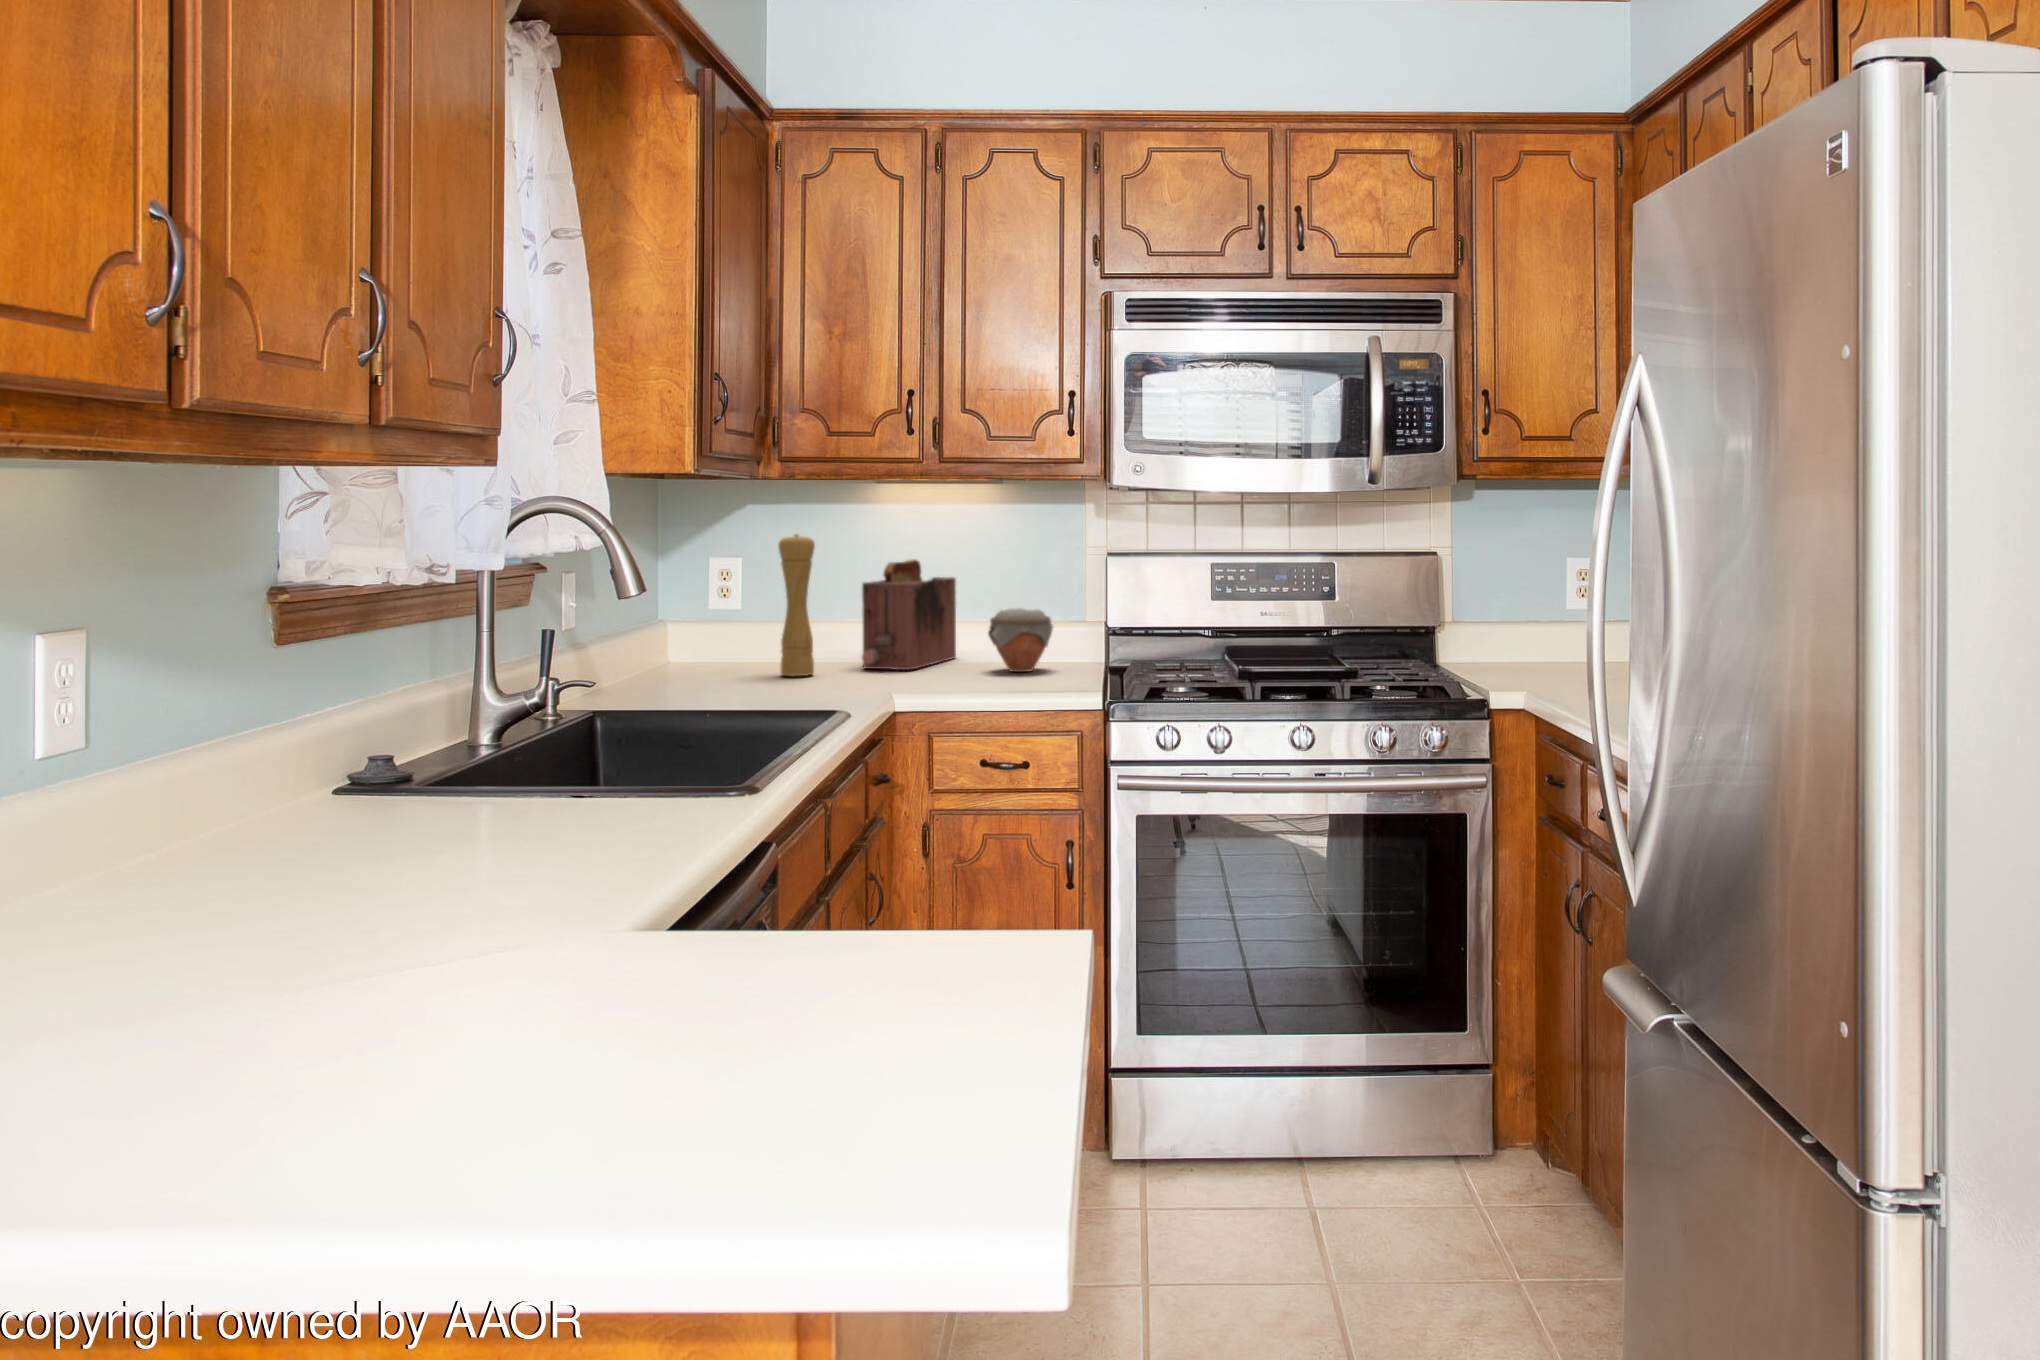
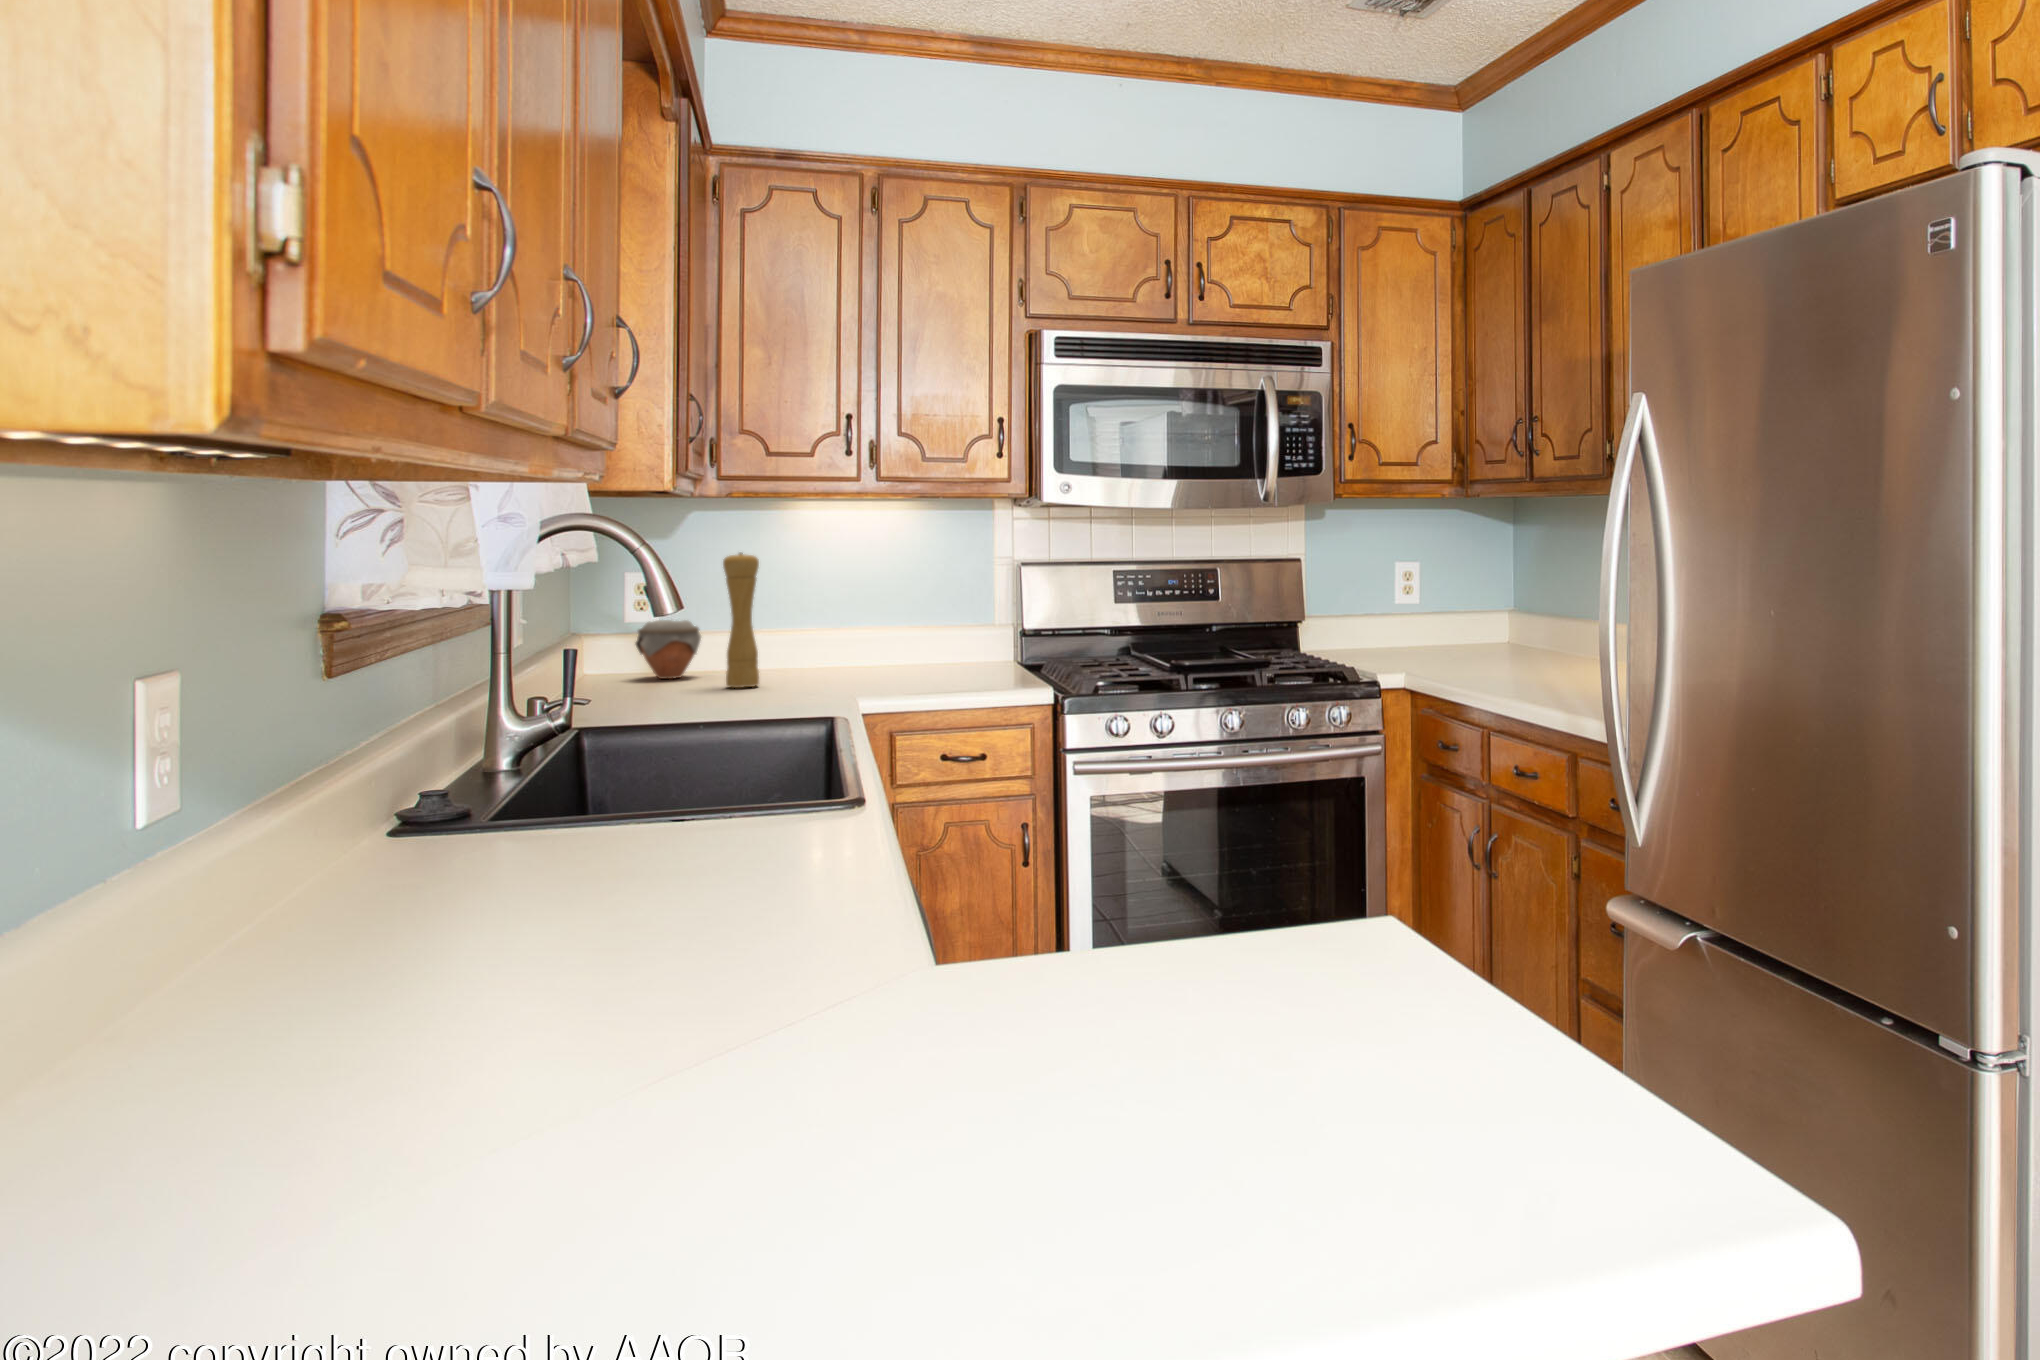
toaster: present [862,559,956,670] -> none [796,576,872,679]
jar: present [988,608,1053,672] -> present [636,620,701,679]

